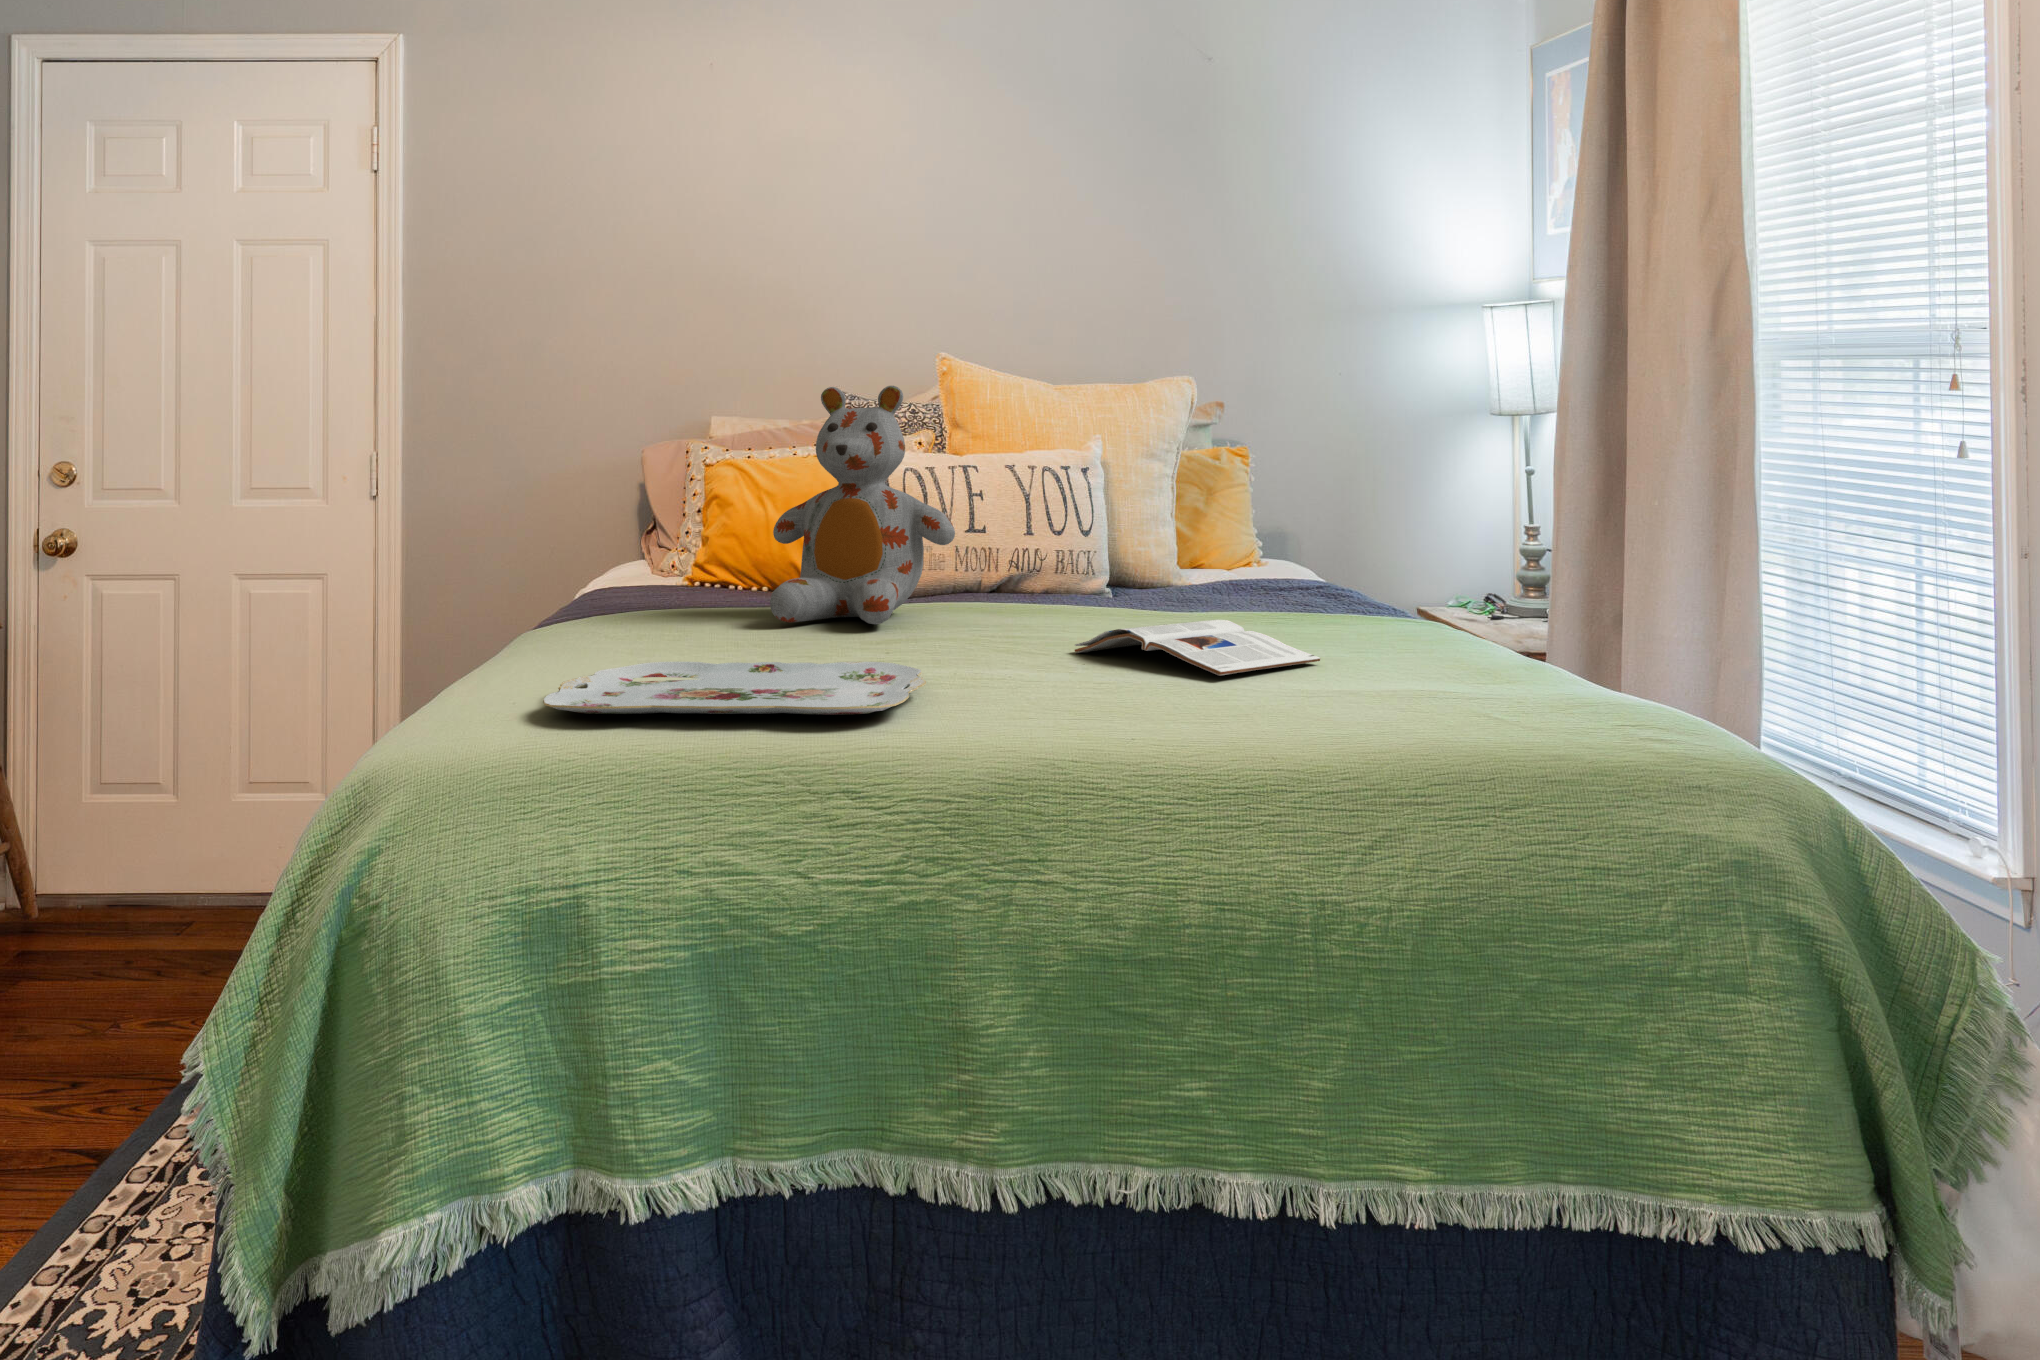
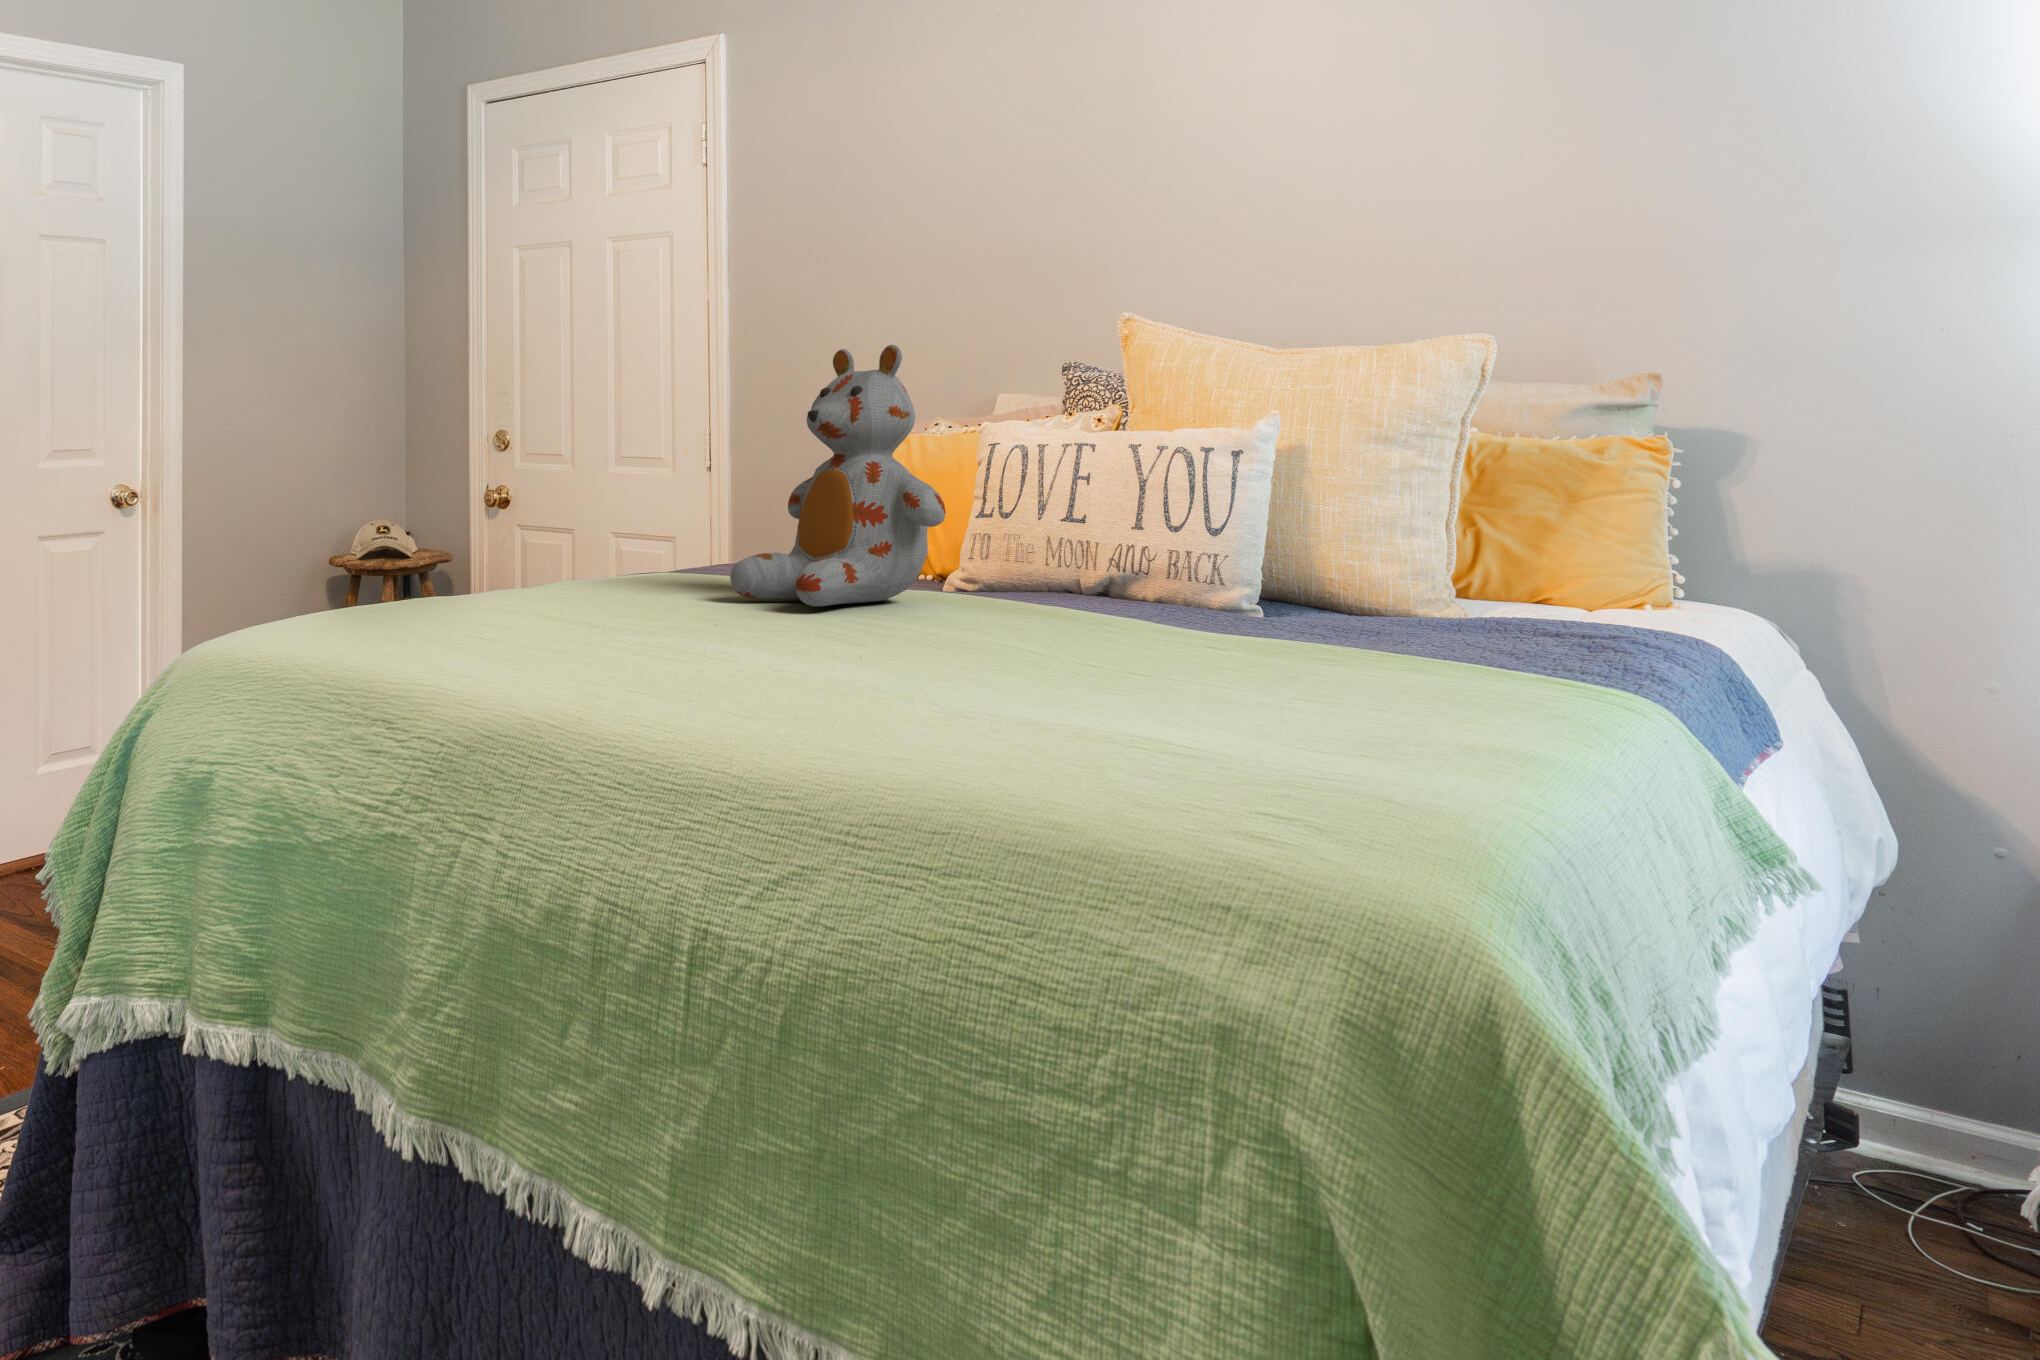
magazine: present [1075,620,1321,675] -> none [927,623,1176,691]
serving tray: present [543,662,926,715] -> none [304,610,683,661]

